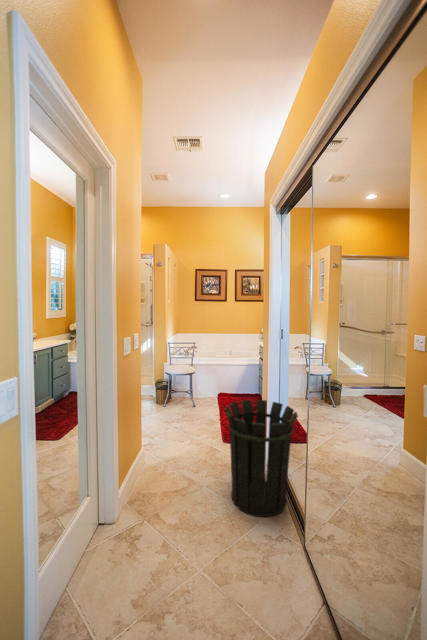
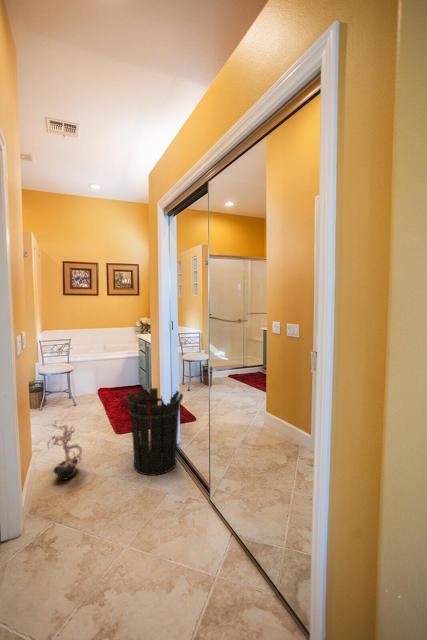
potted plant: none [132,418,177,490] -> present [47,425,82,480]

